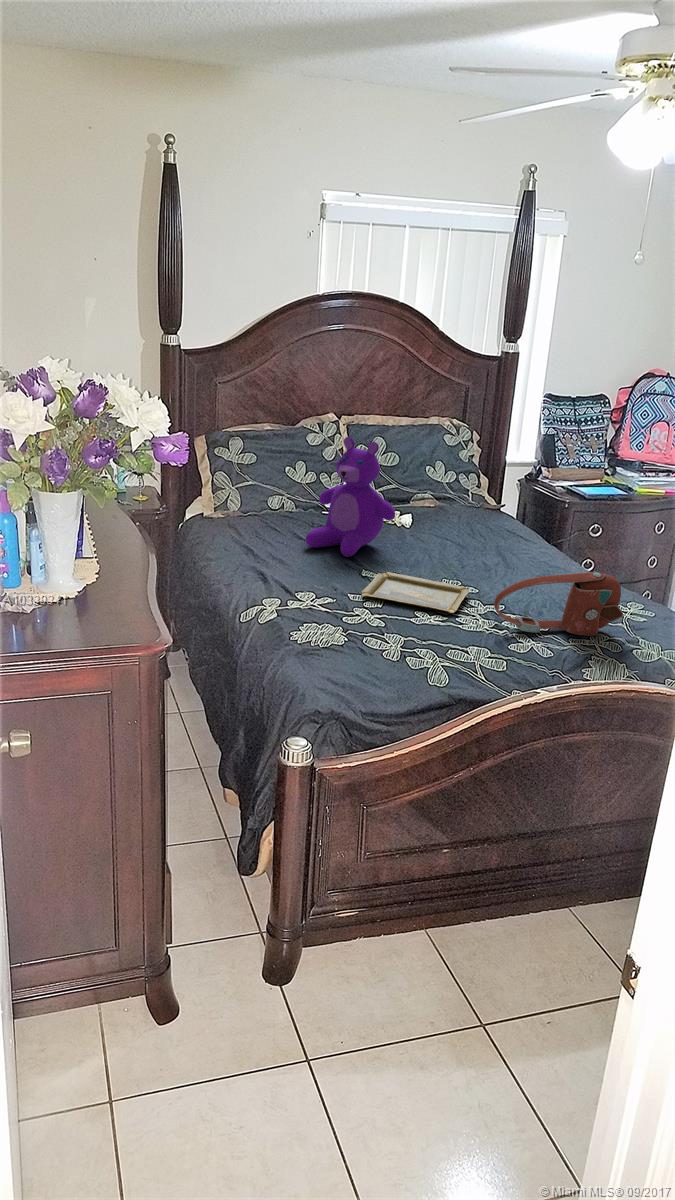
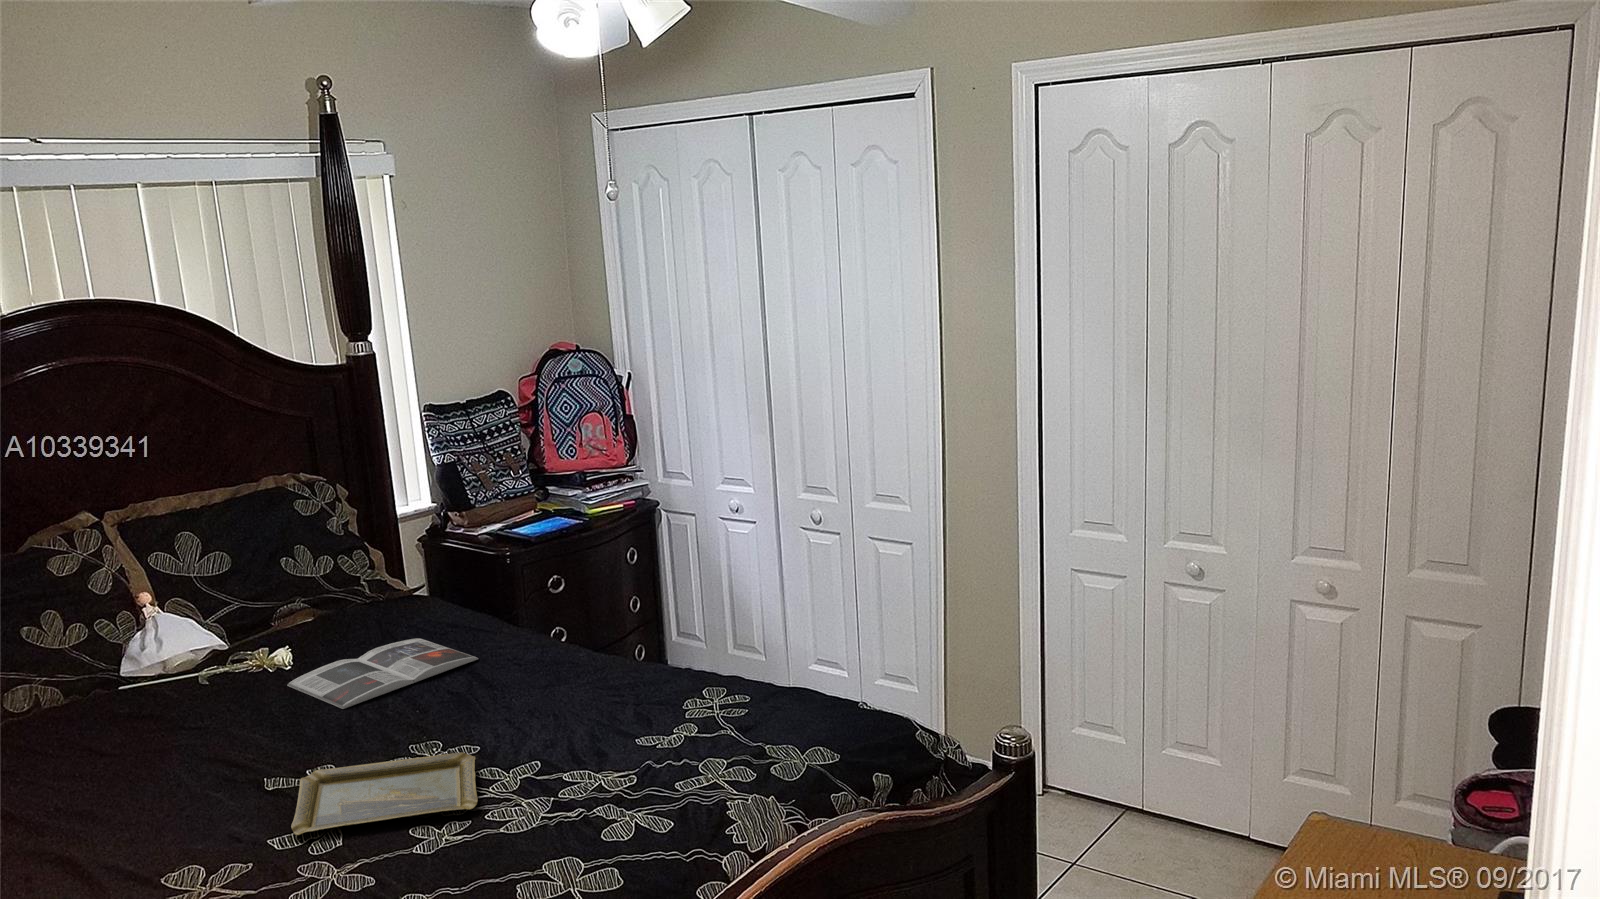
teddy bear: present [306,437,395,557] -> none [120,549,286,768]
magazine: none [402,528,510,552] -> present [287,638,478,709]
handbag: present [494,572,624,636] -> none [550,666,736,799]

